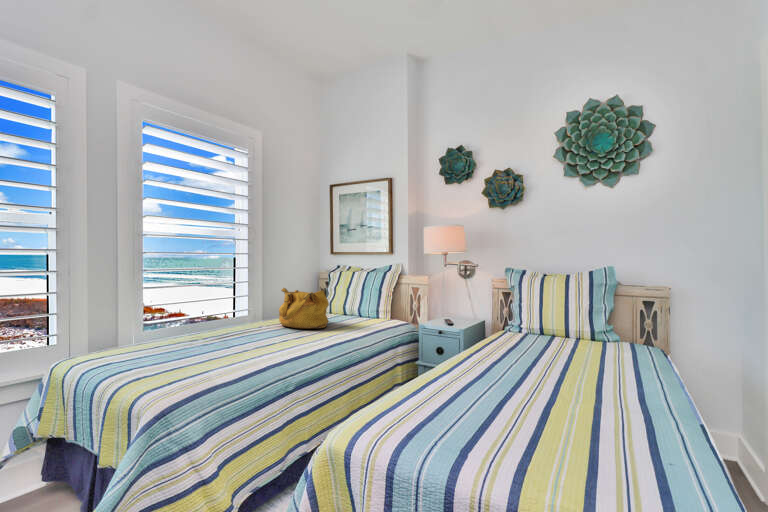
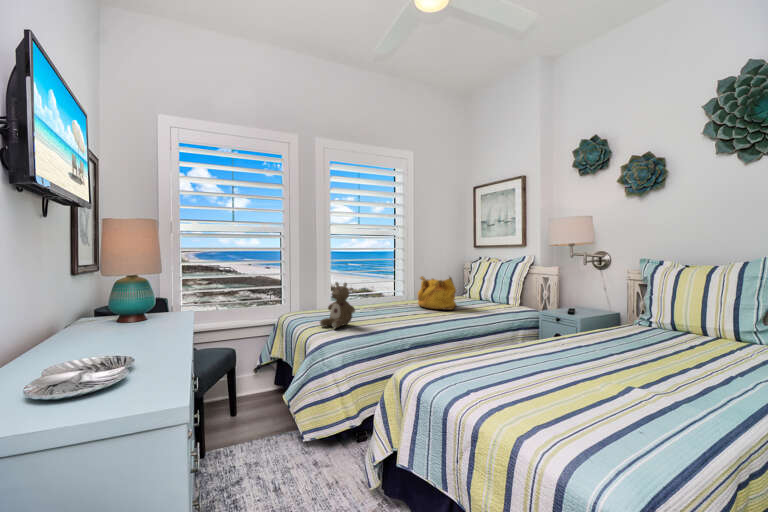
stuffed bear: none [149,303,212,376] -> present [320,282,355,328]

